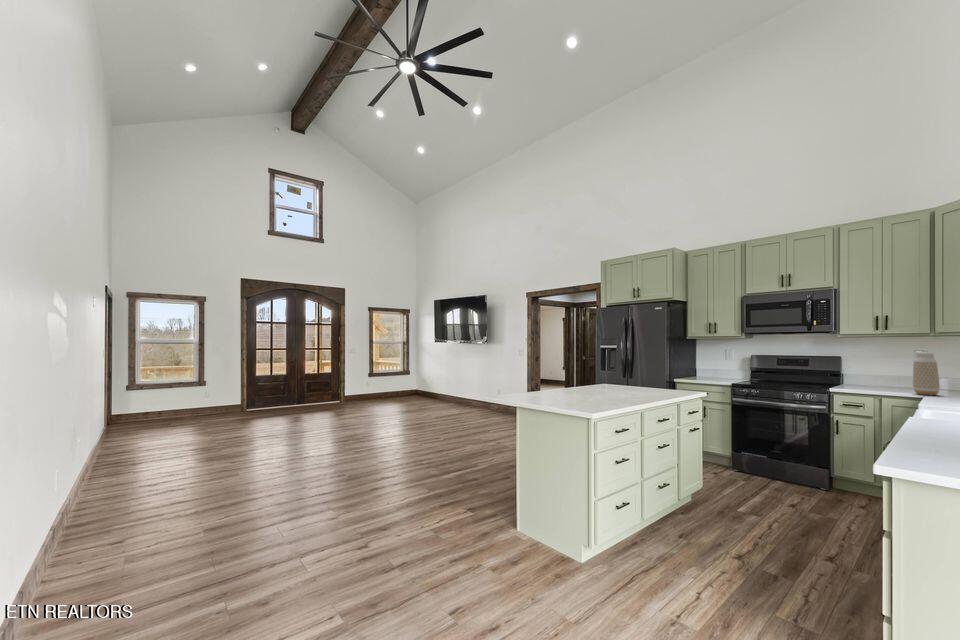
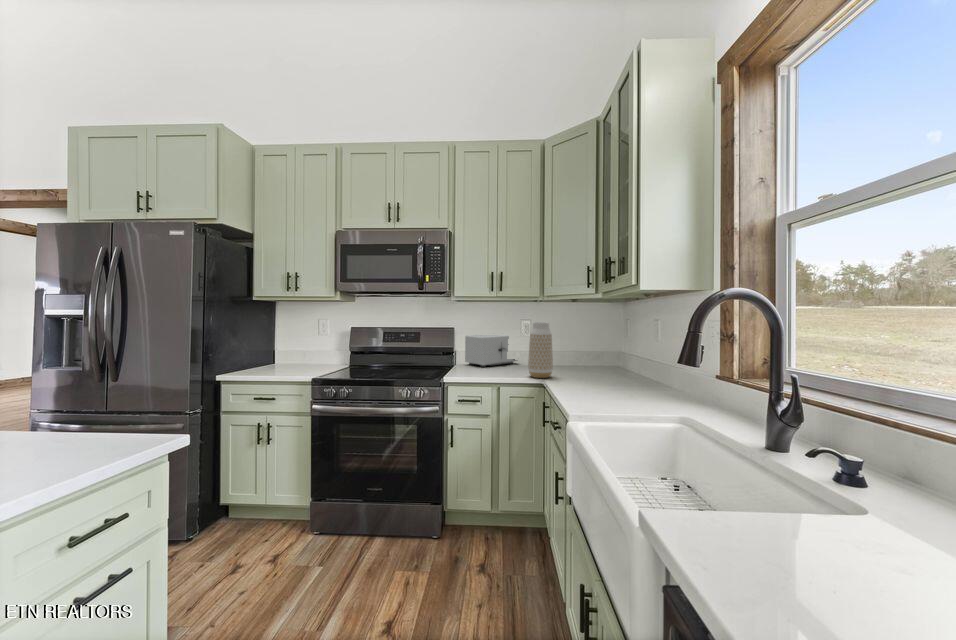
toaster: none [853,363,913,388] -> present [465,335,518,367]

